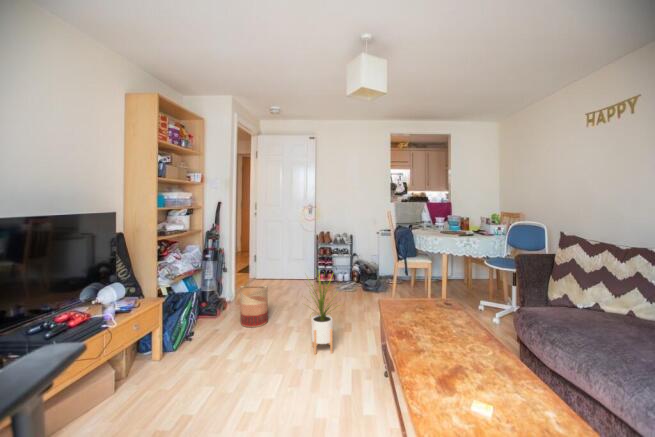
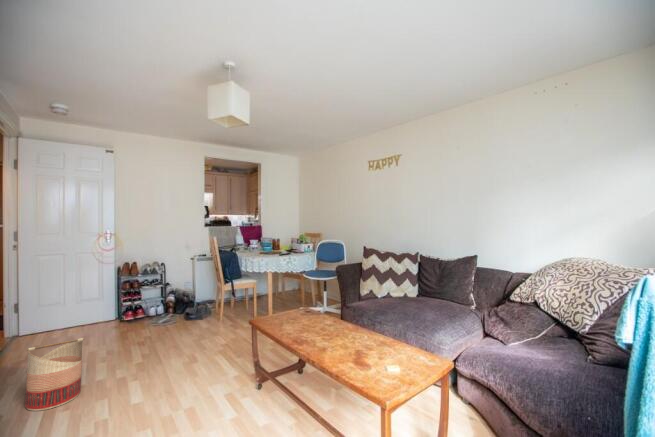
house plant: present [307,272,338,355] -> none [166,294,223,402]

